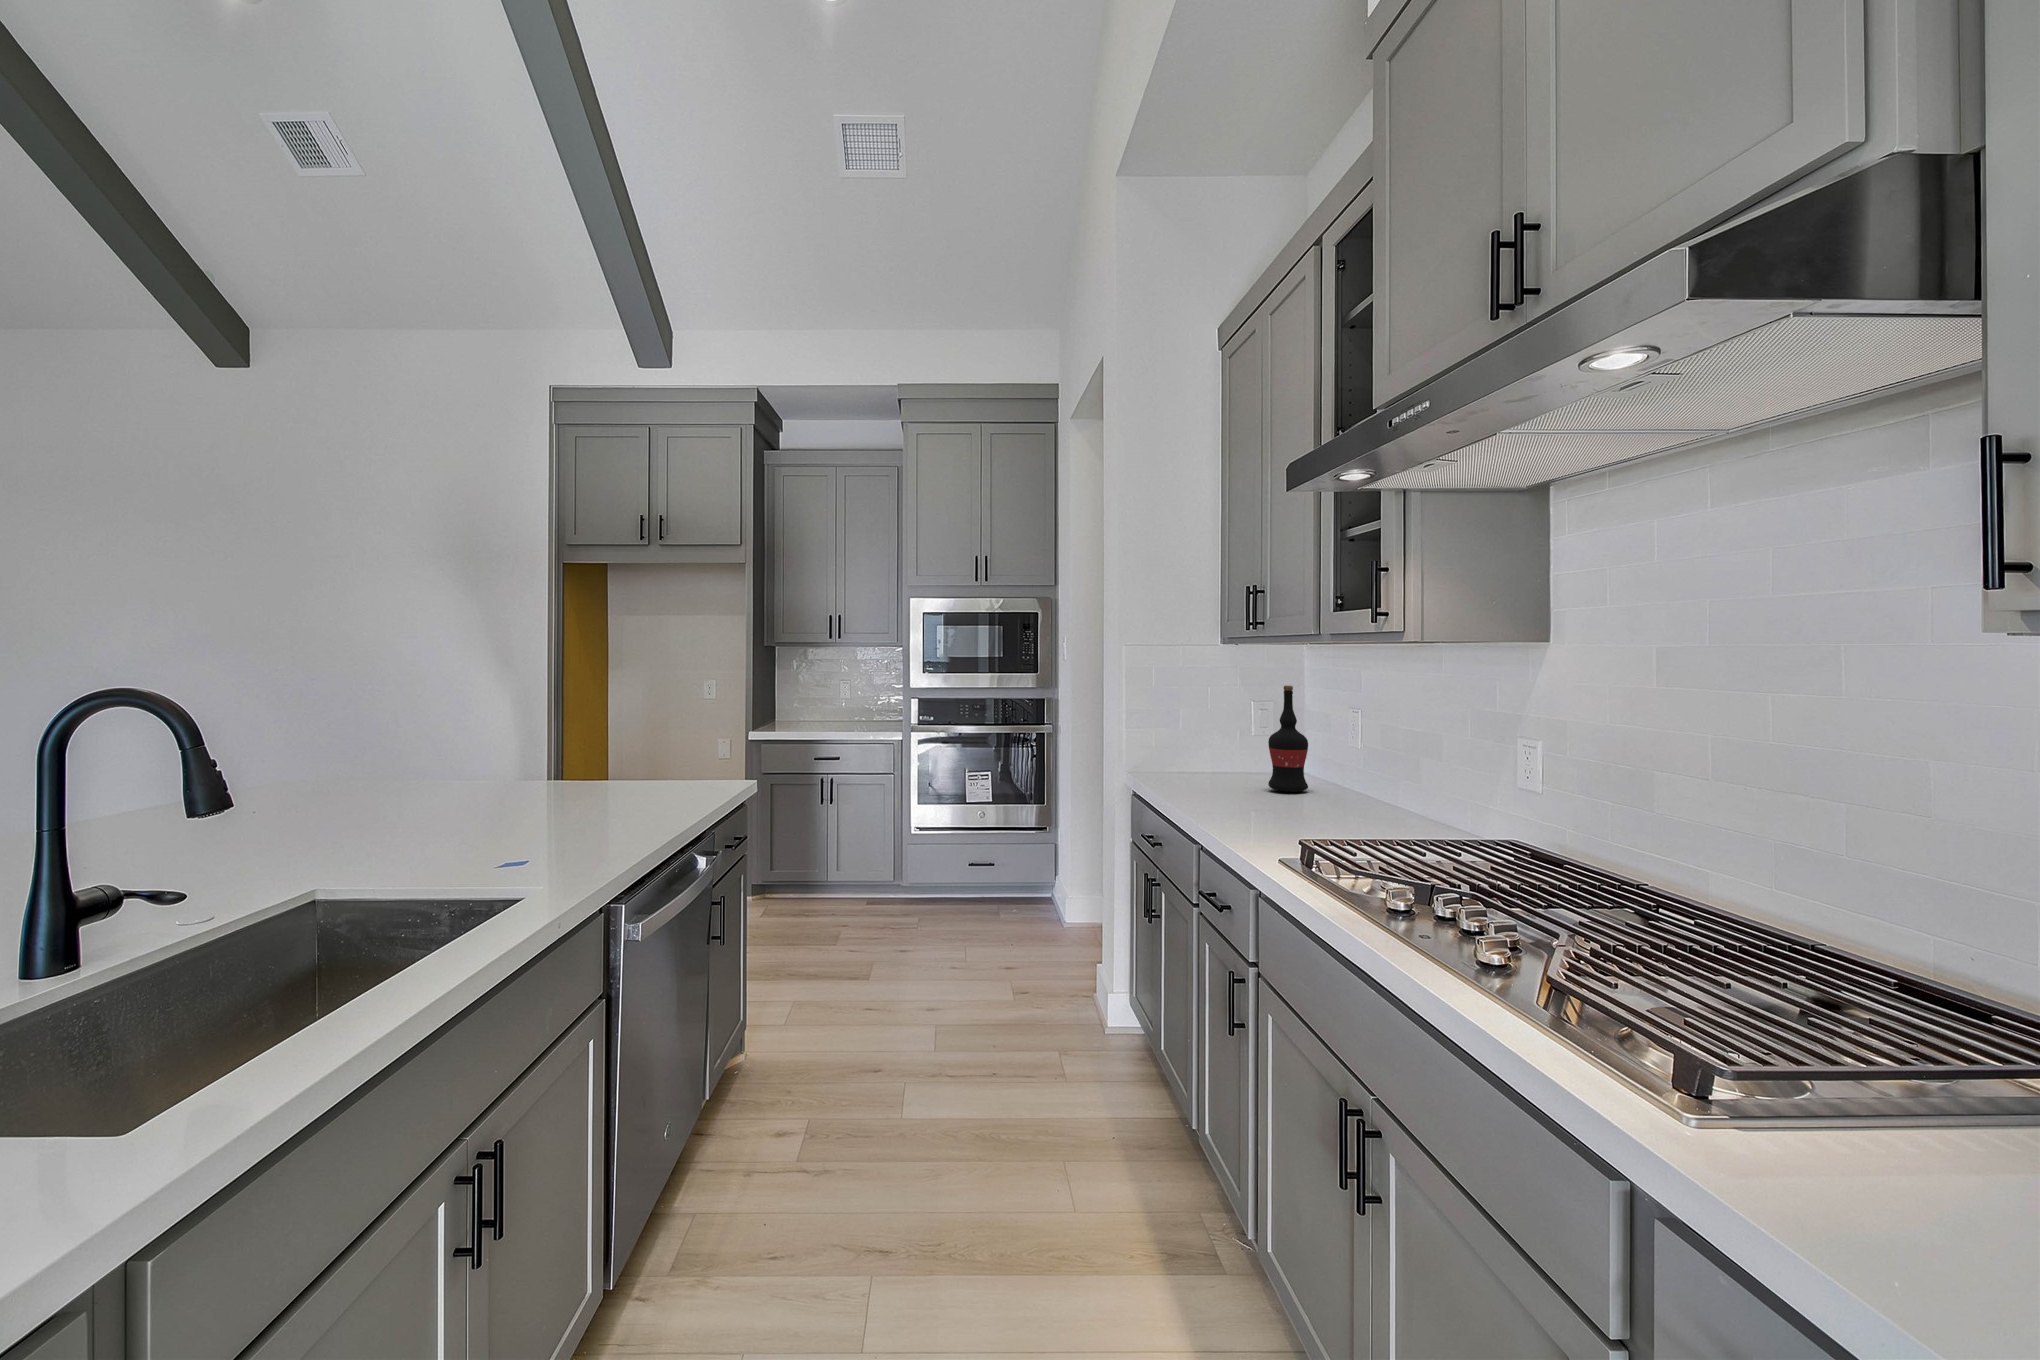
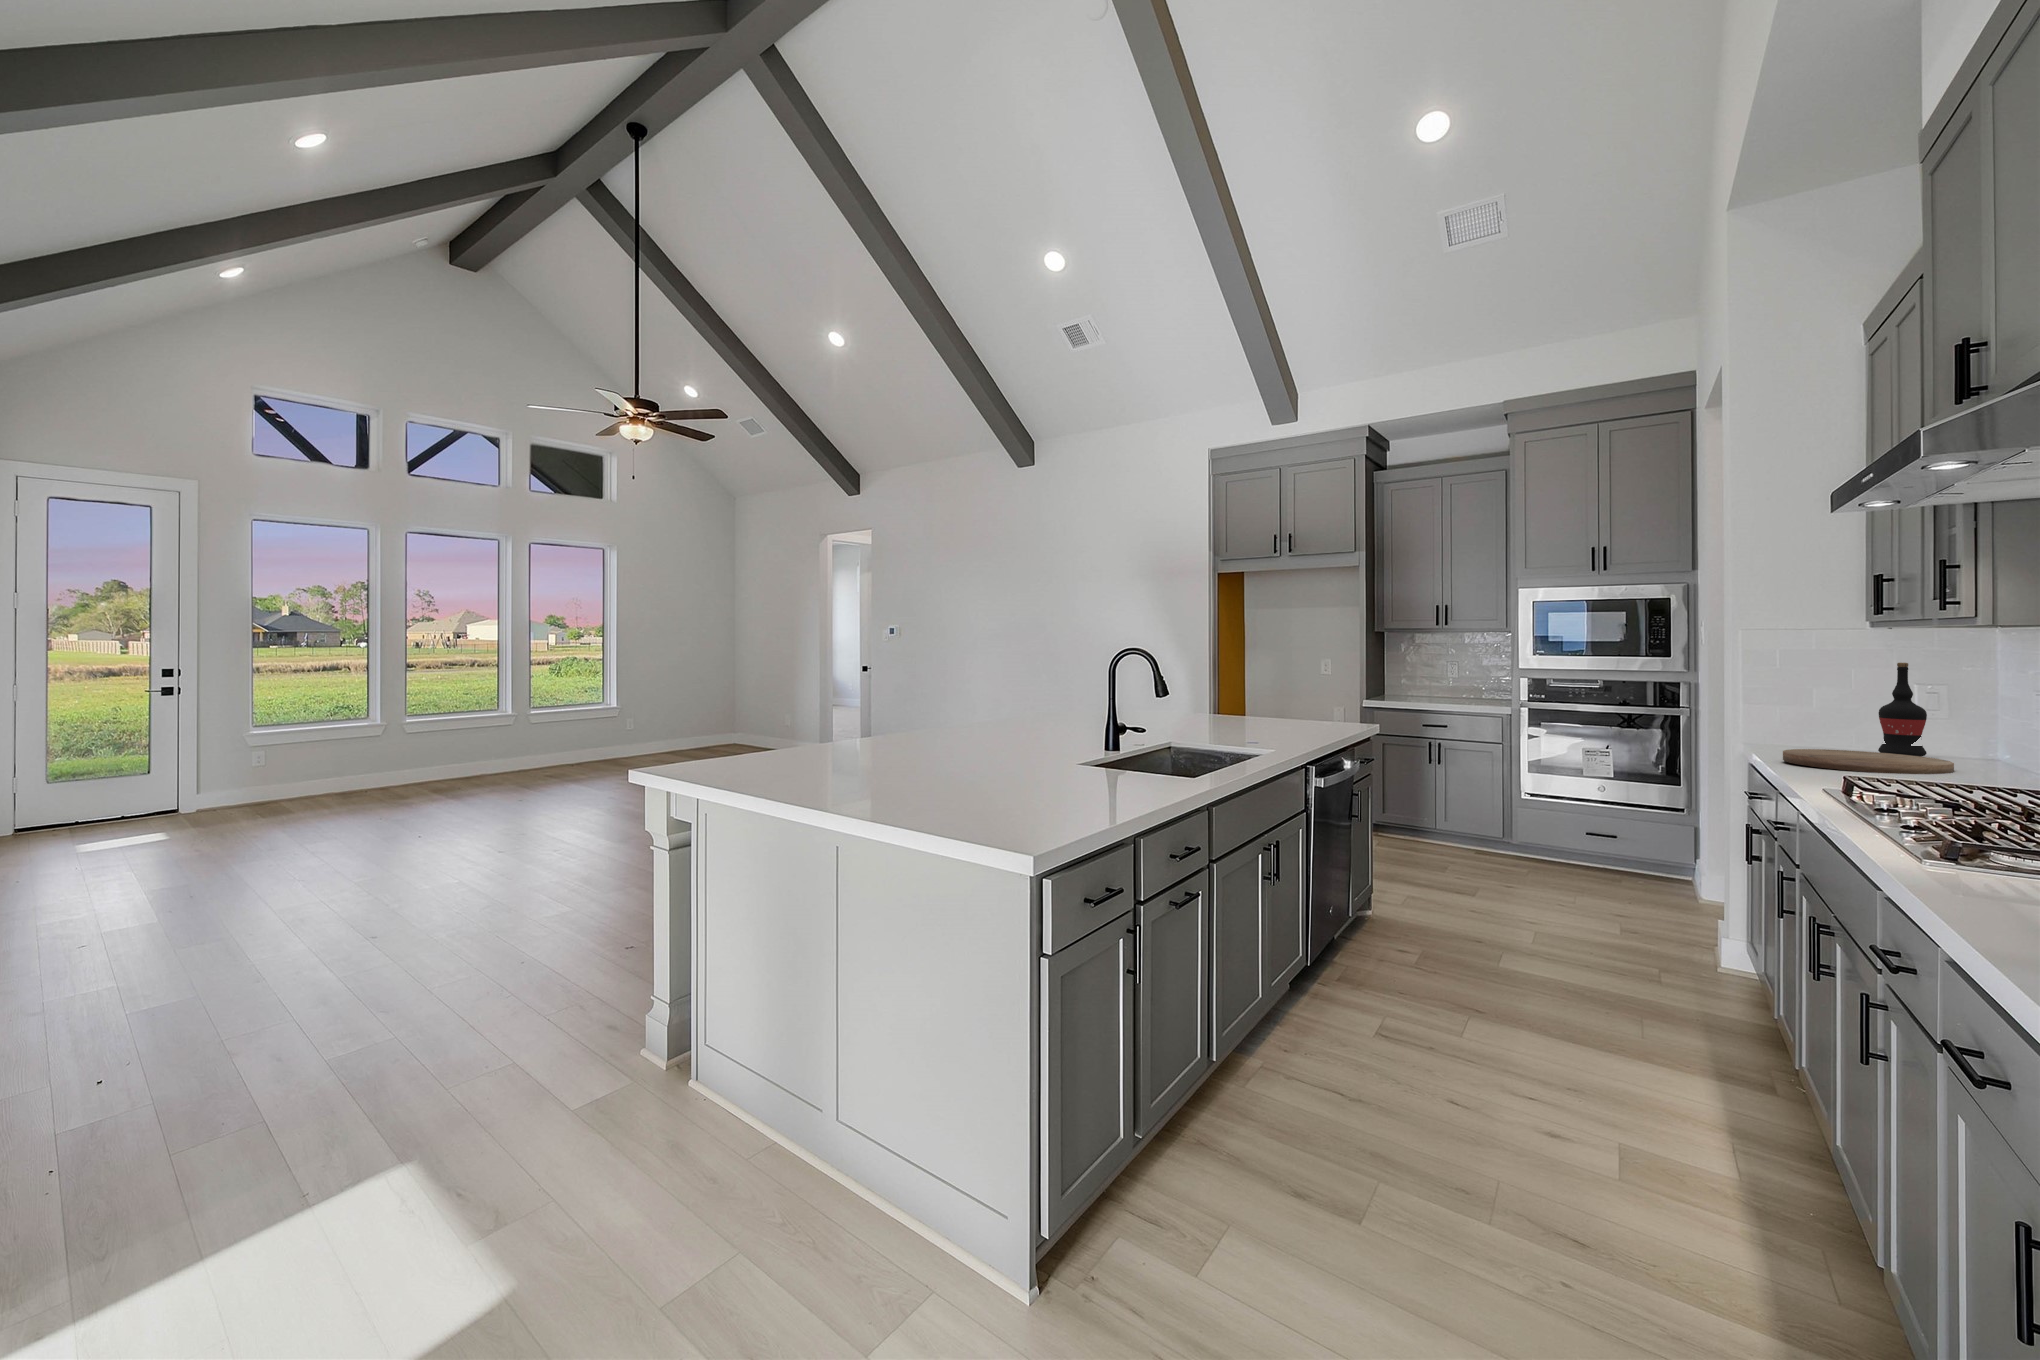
cutting board: none [1209,792,1363,829] -> present [1783,749,1954,774]

